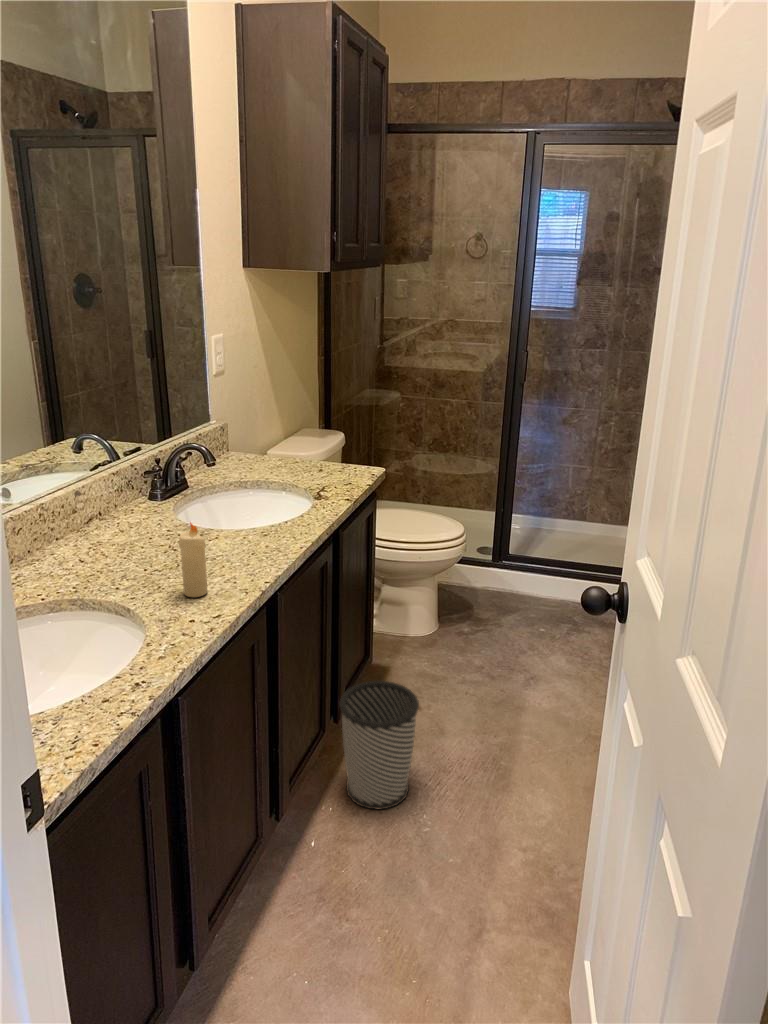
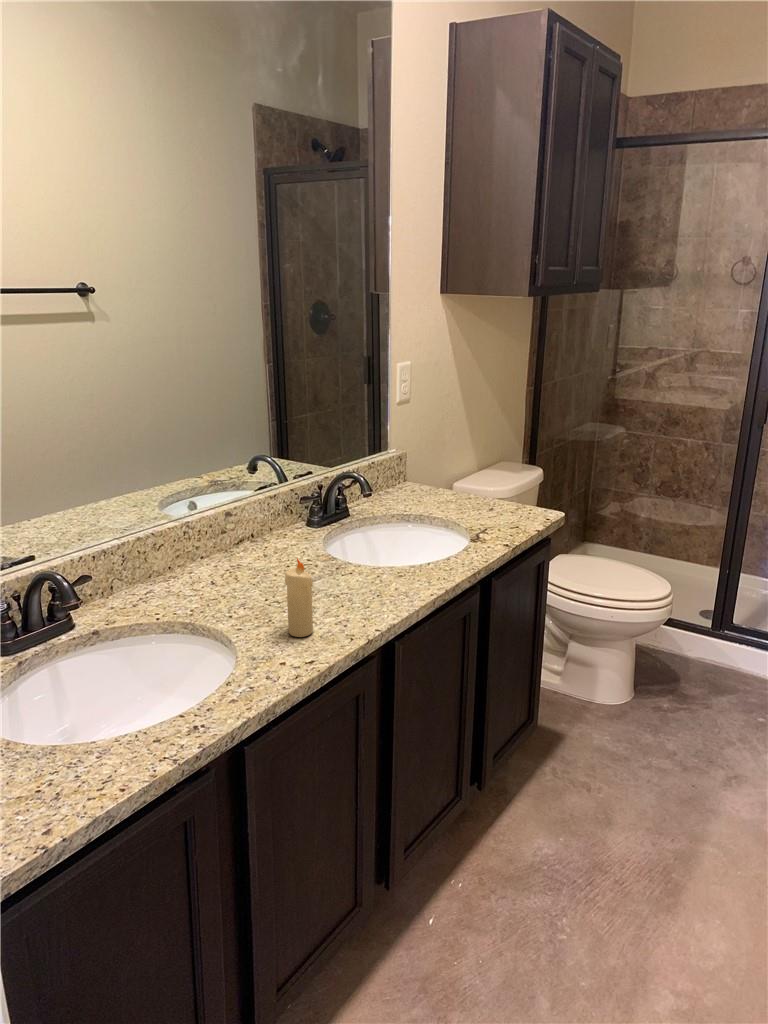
wastebasket: present [339,681,419,810] -> none [479,744,568,890]

